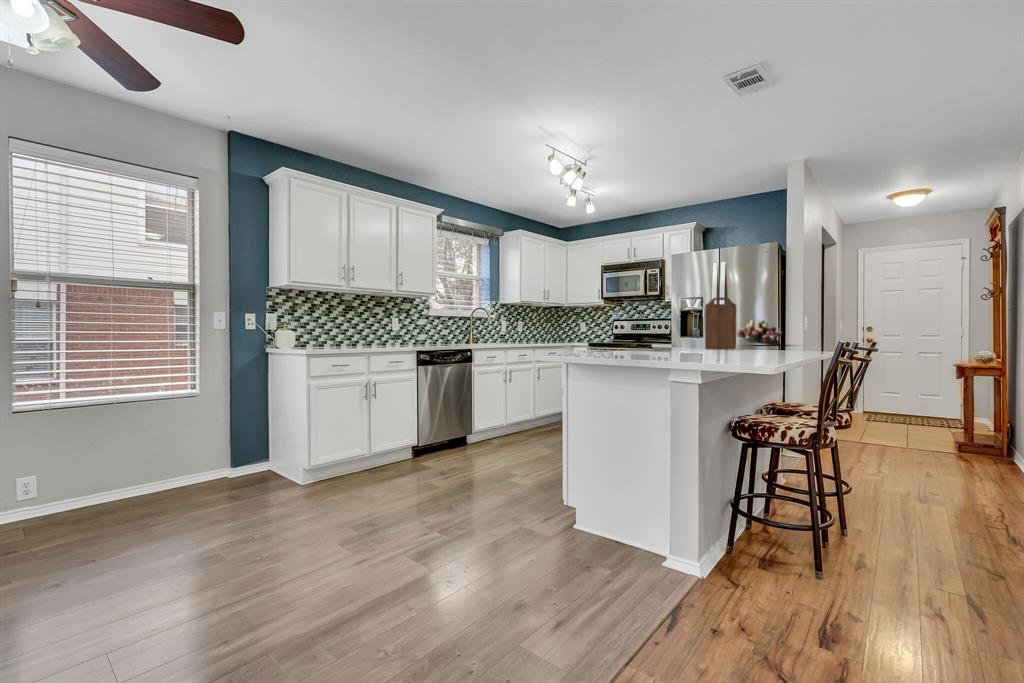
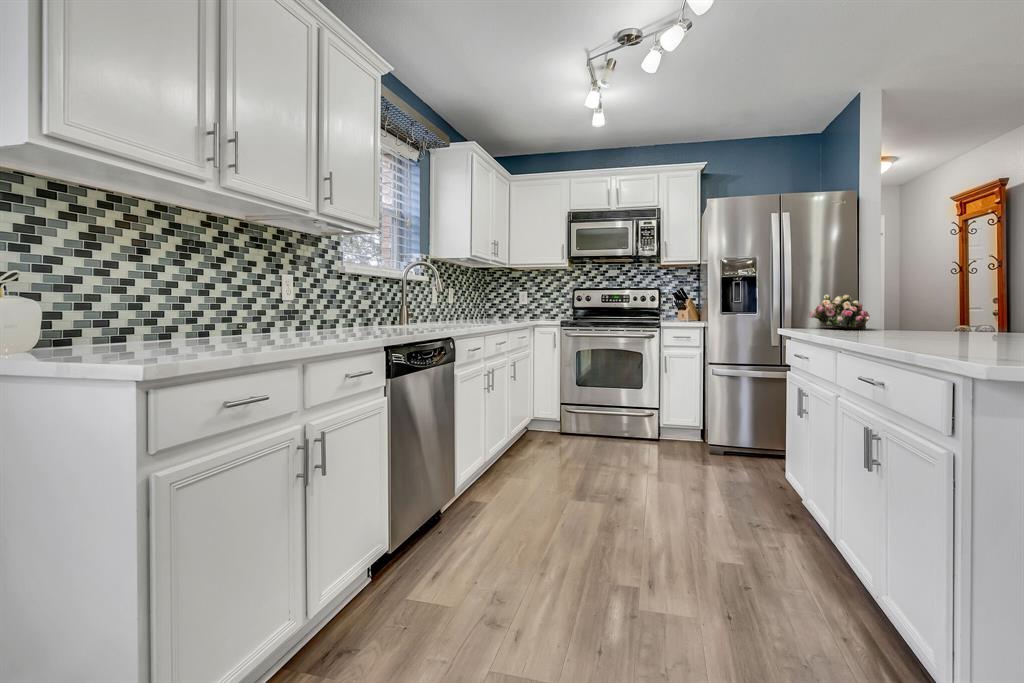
cutting board: present [705,297,736,349] -> none [901,259,941,342]

